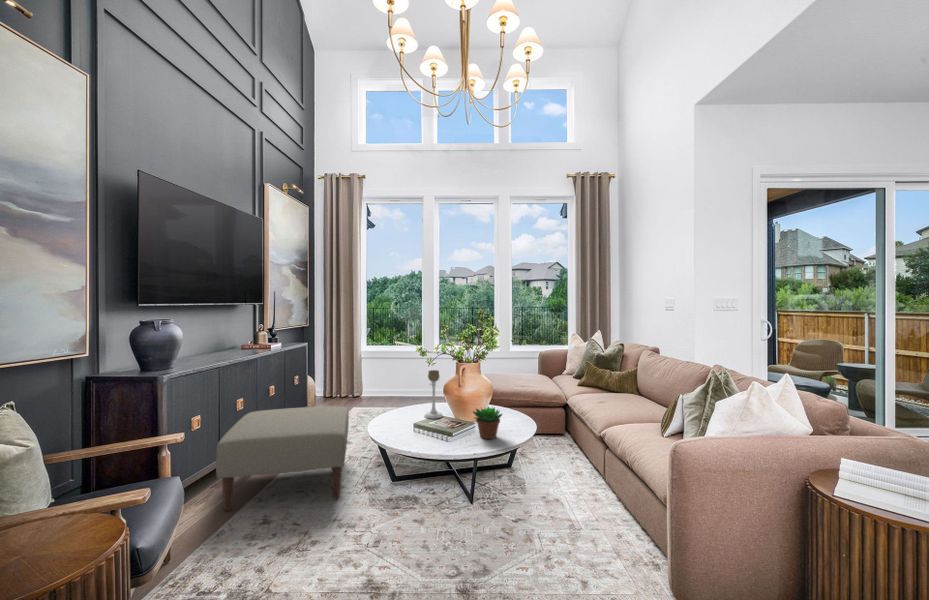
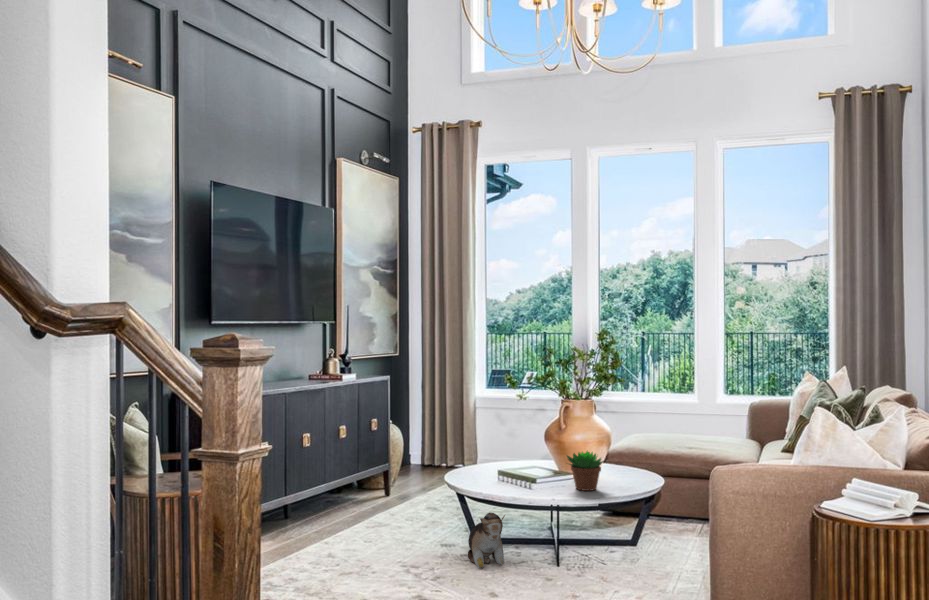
candle holder: present [425,370,443,419] -> none [521,408,546,471]
ottoman: present [216,406,349,511] -> none [283,452,431,550]
plush toy: none [393,470,435,519] -> present [468,513,505,568]

